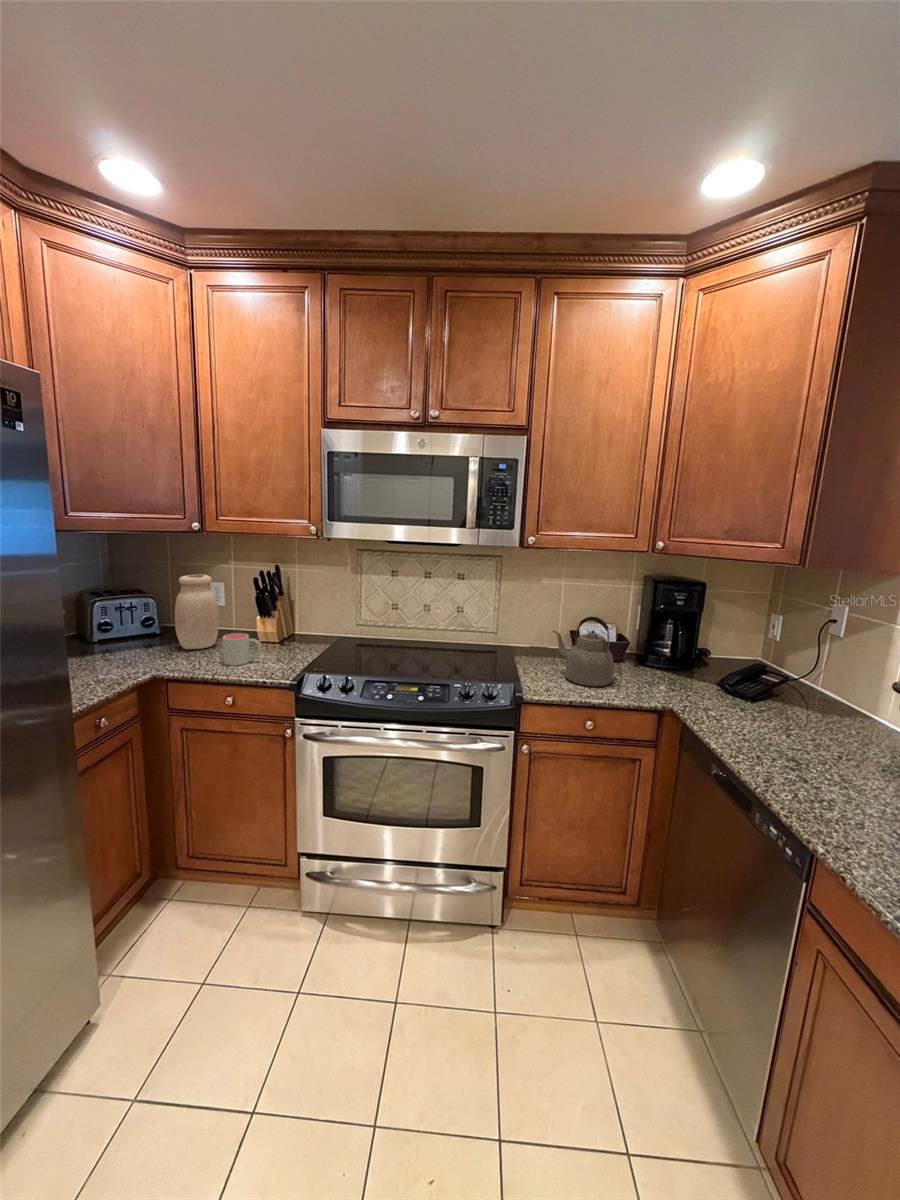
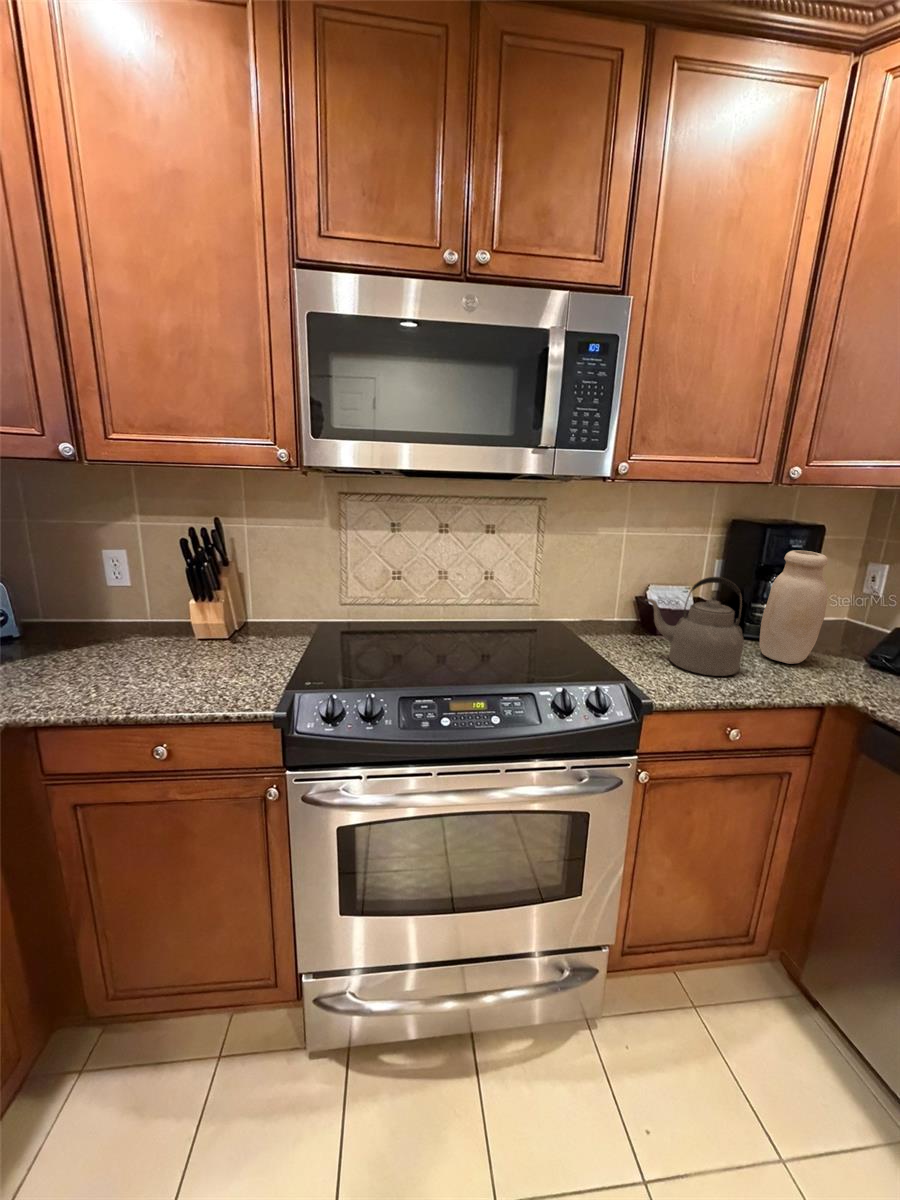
jar: present [175,574,218,649] -> present [760,550,828,664]
mug: present [223,633,261,665] -> none [137,632,208,689]

